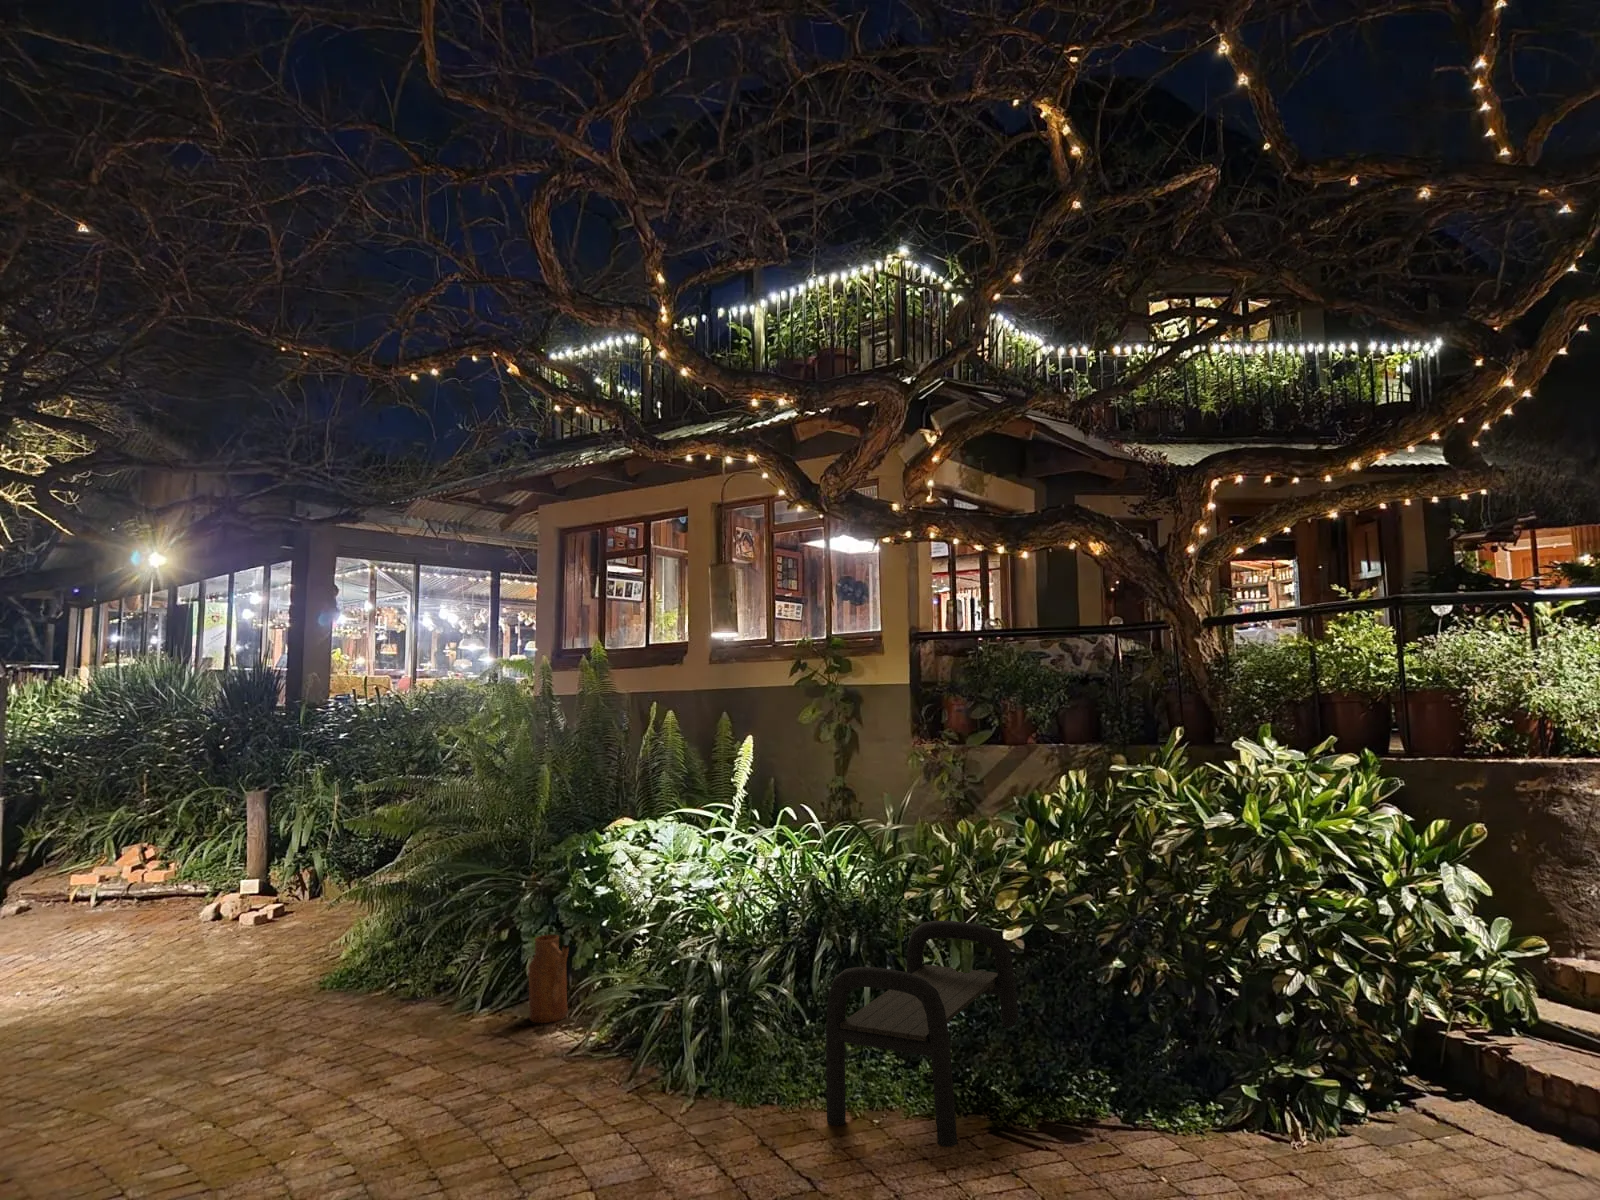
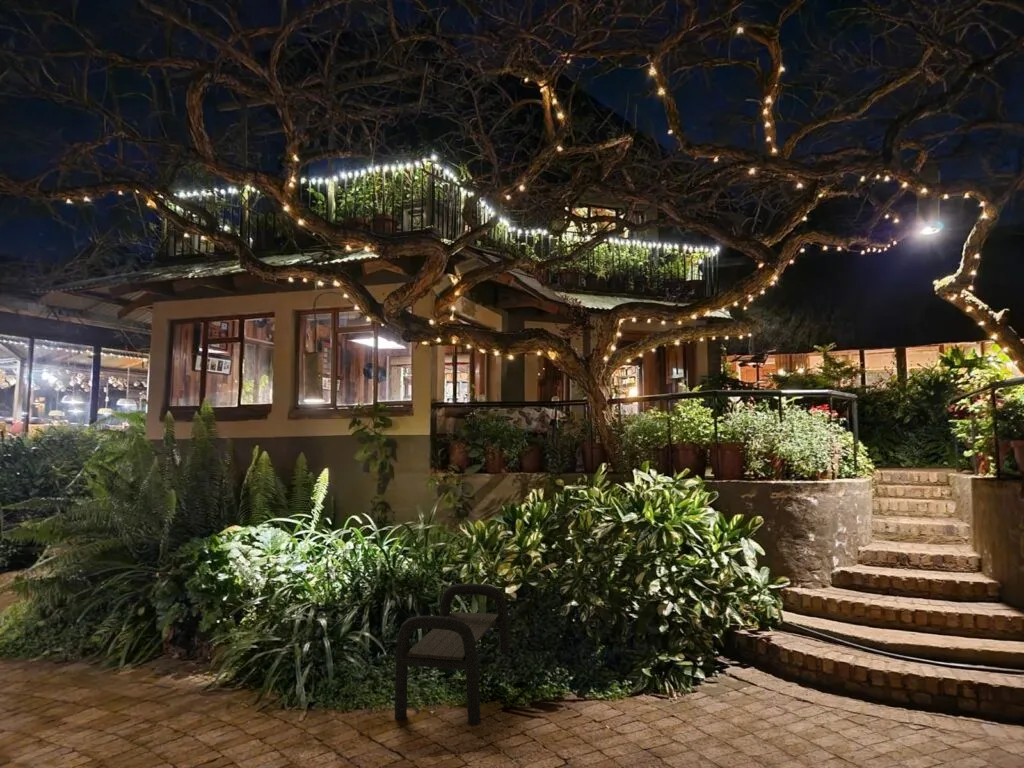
watering can: present [529,935,569,1023] -> none [166,607,200,669]

